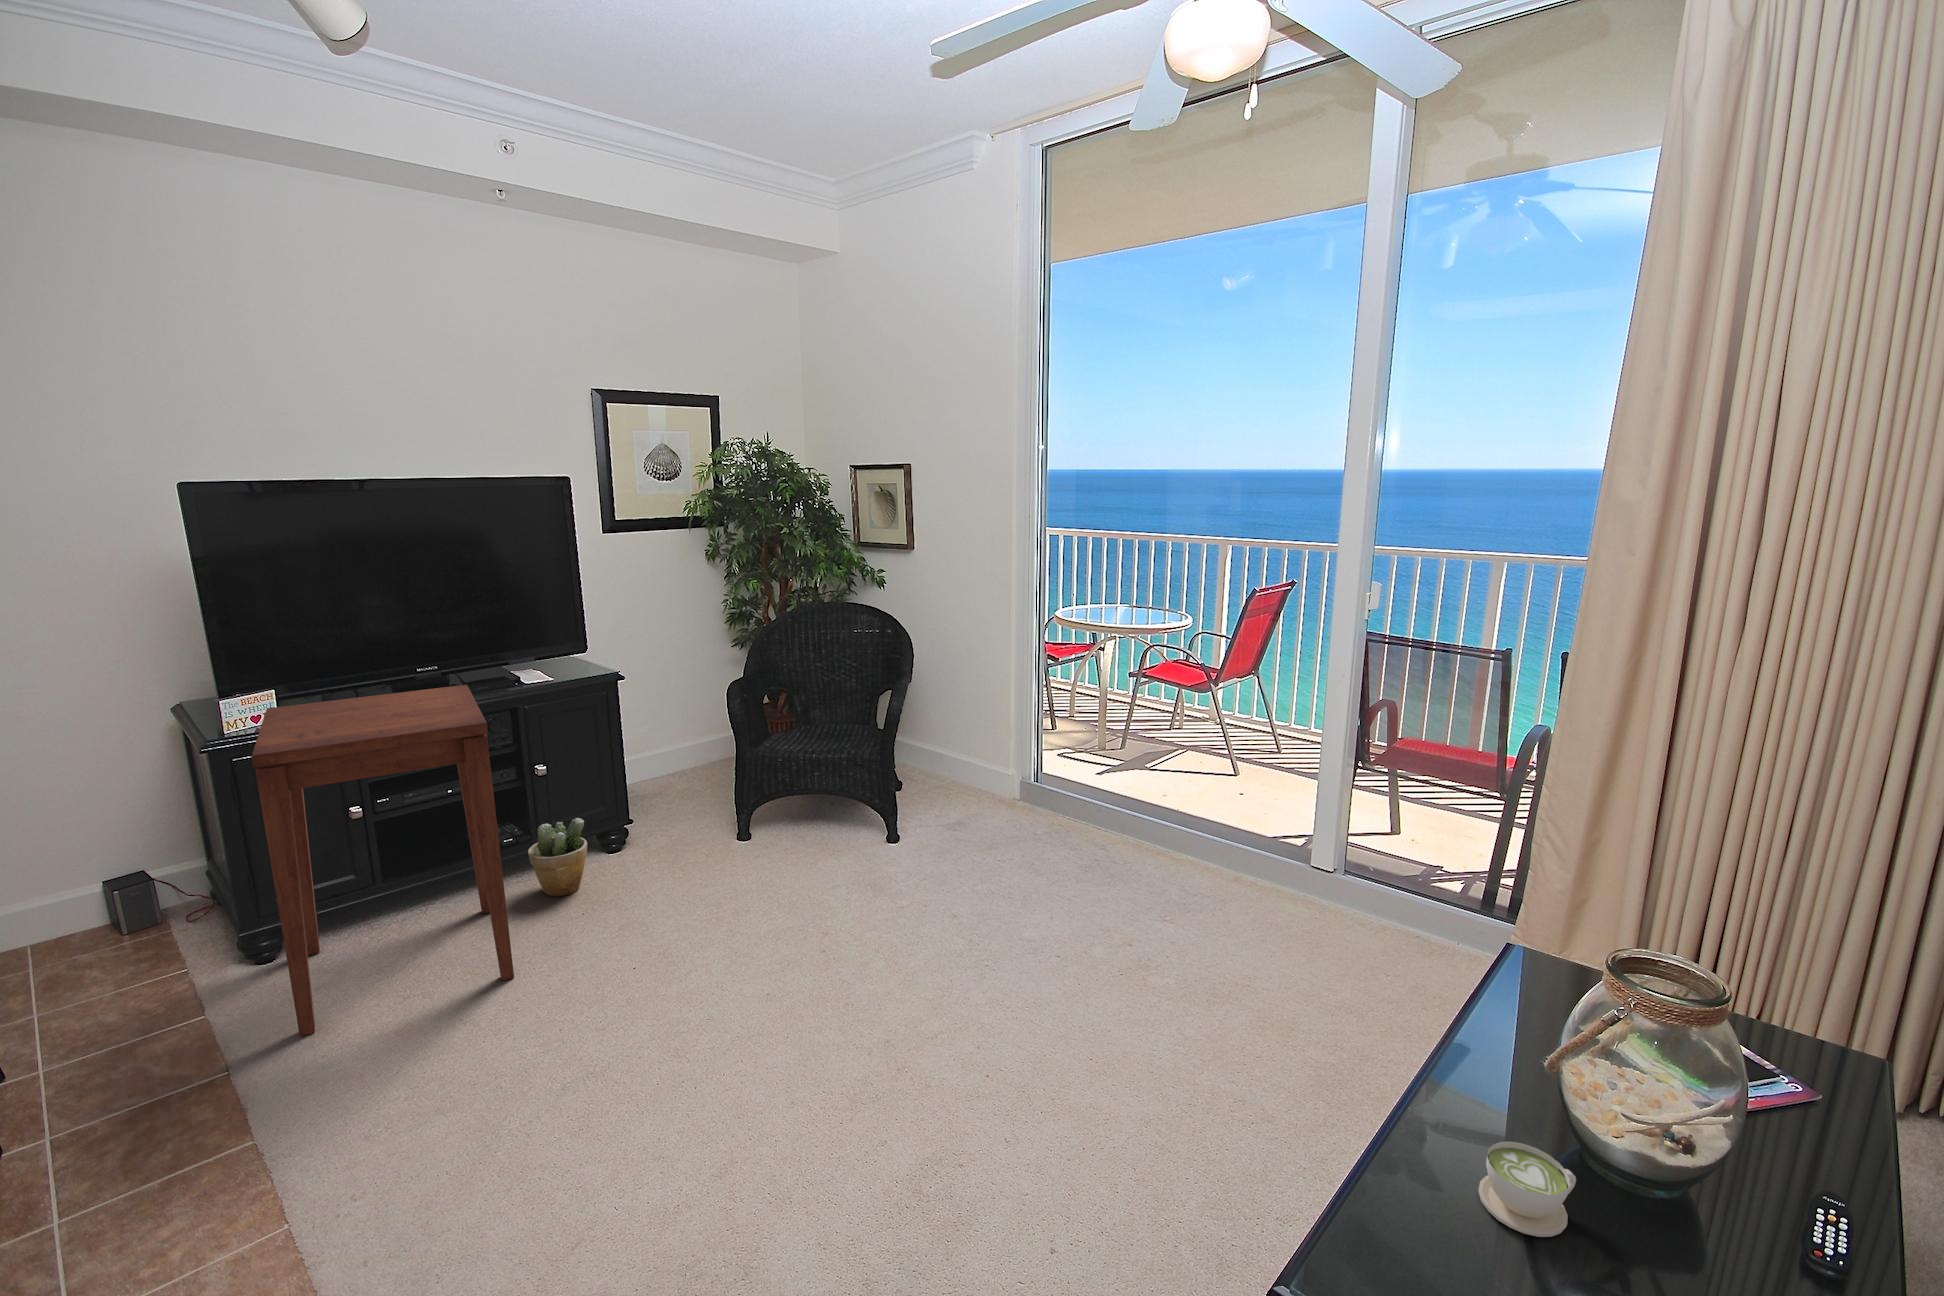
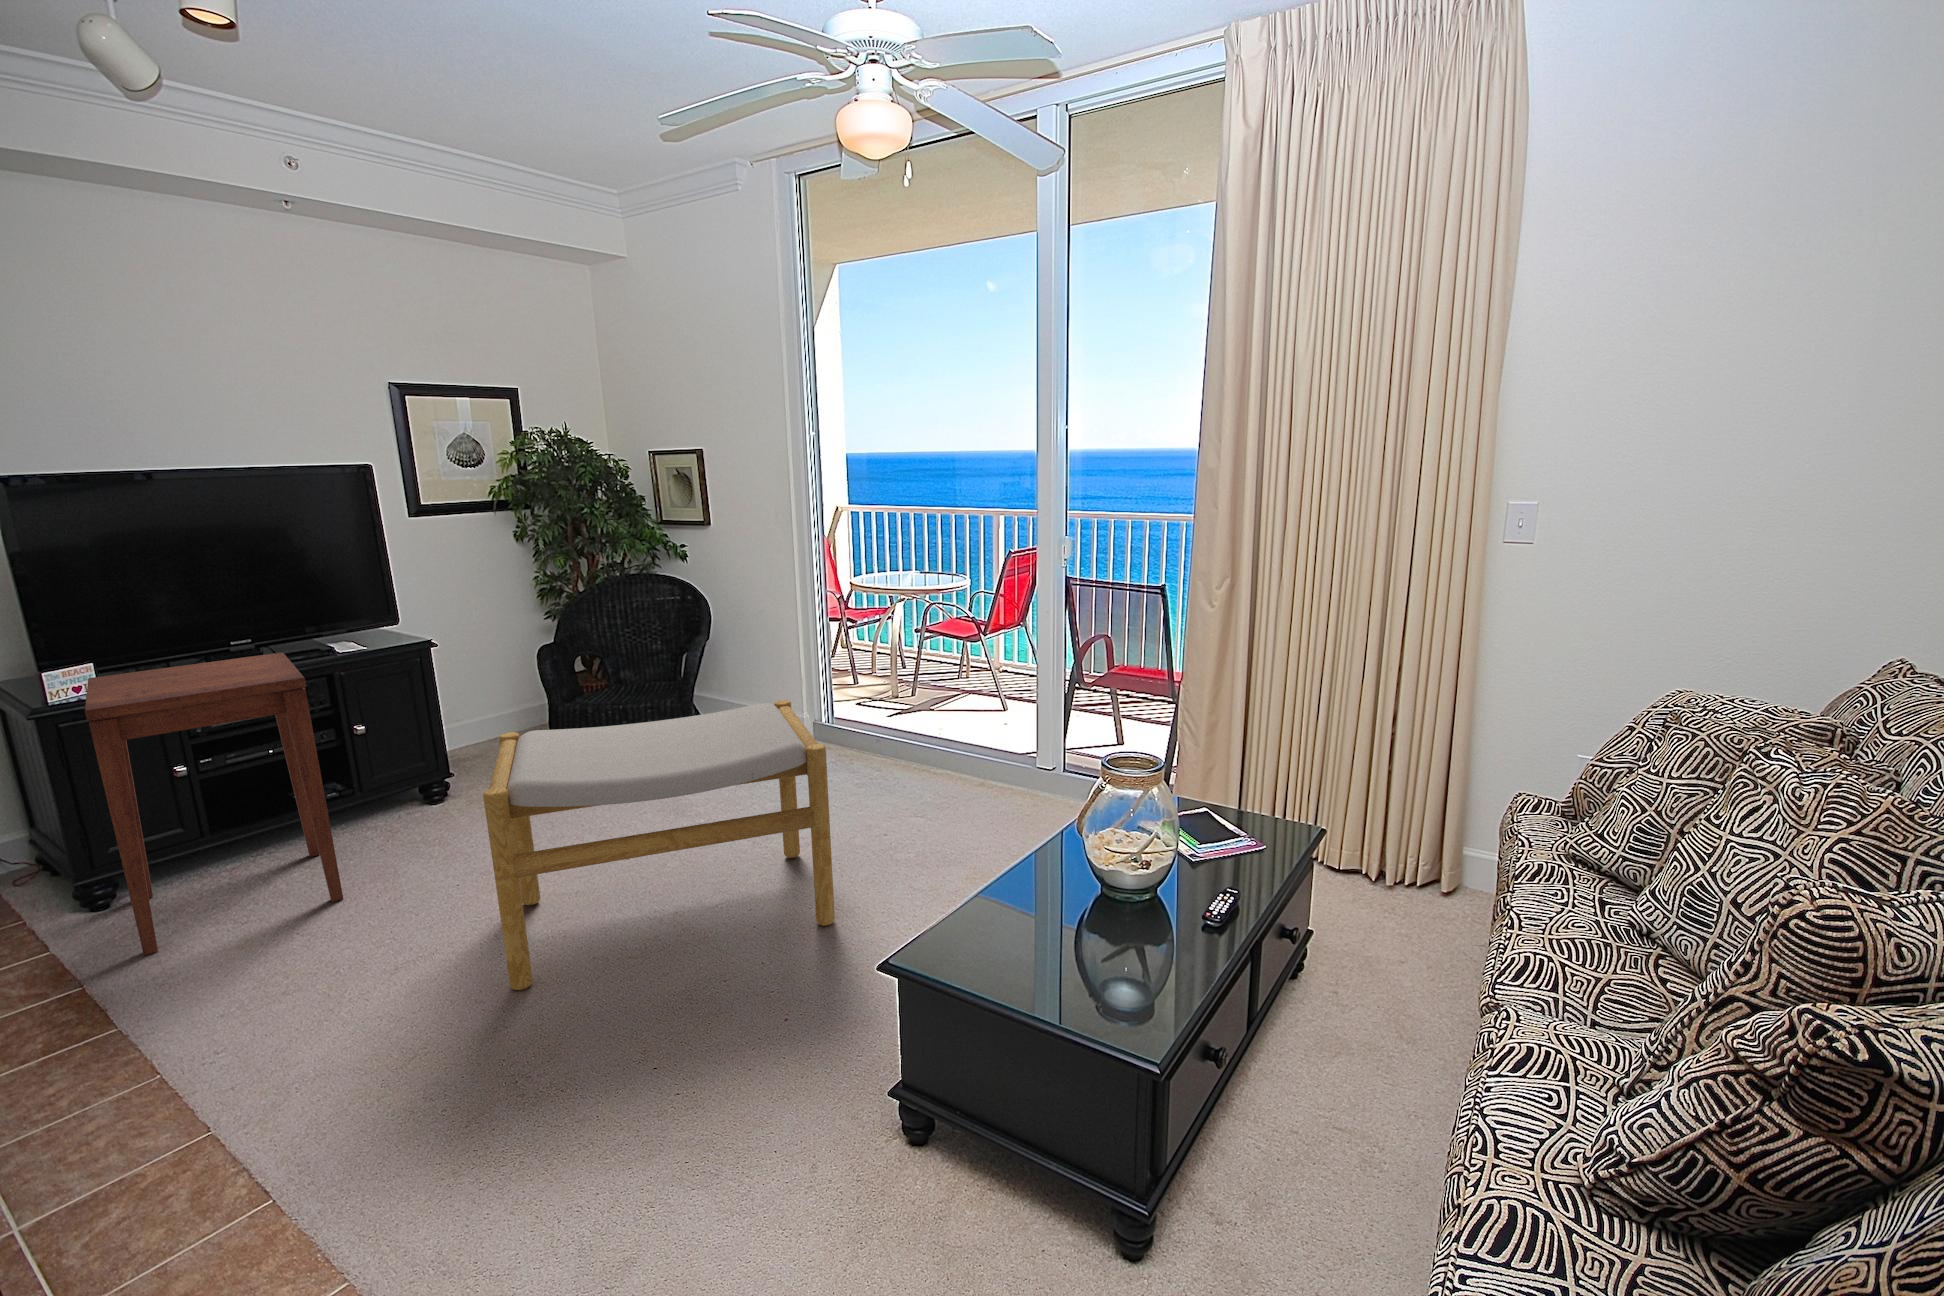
footstool: none [685,777,1104,1148] -> present [483,700,835,990]
potted plant: present [528,818,587,896] -> none [351,769,408,839]
coffee cup: present [1478,1142,1576,1237] -> none [1021,877,1077,927]

